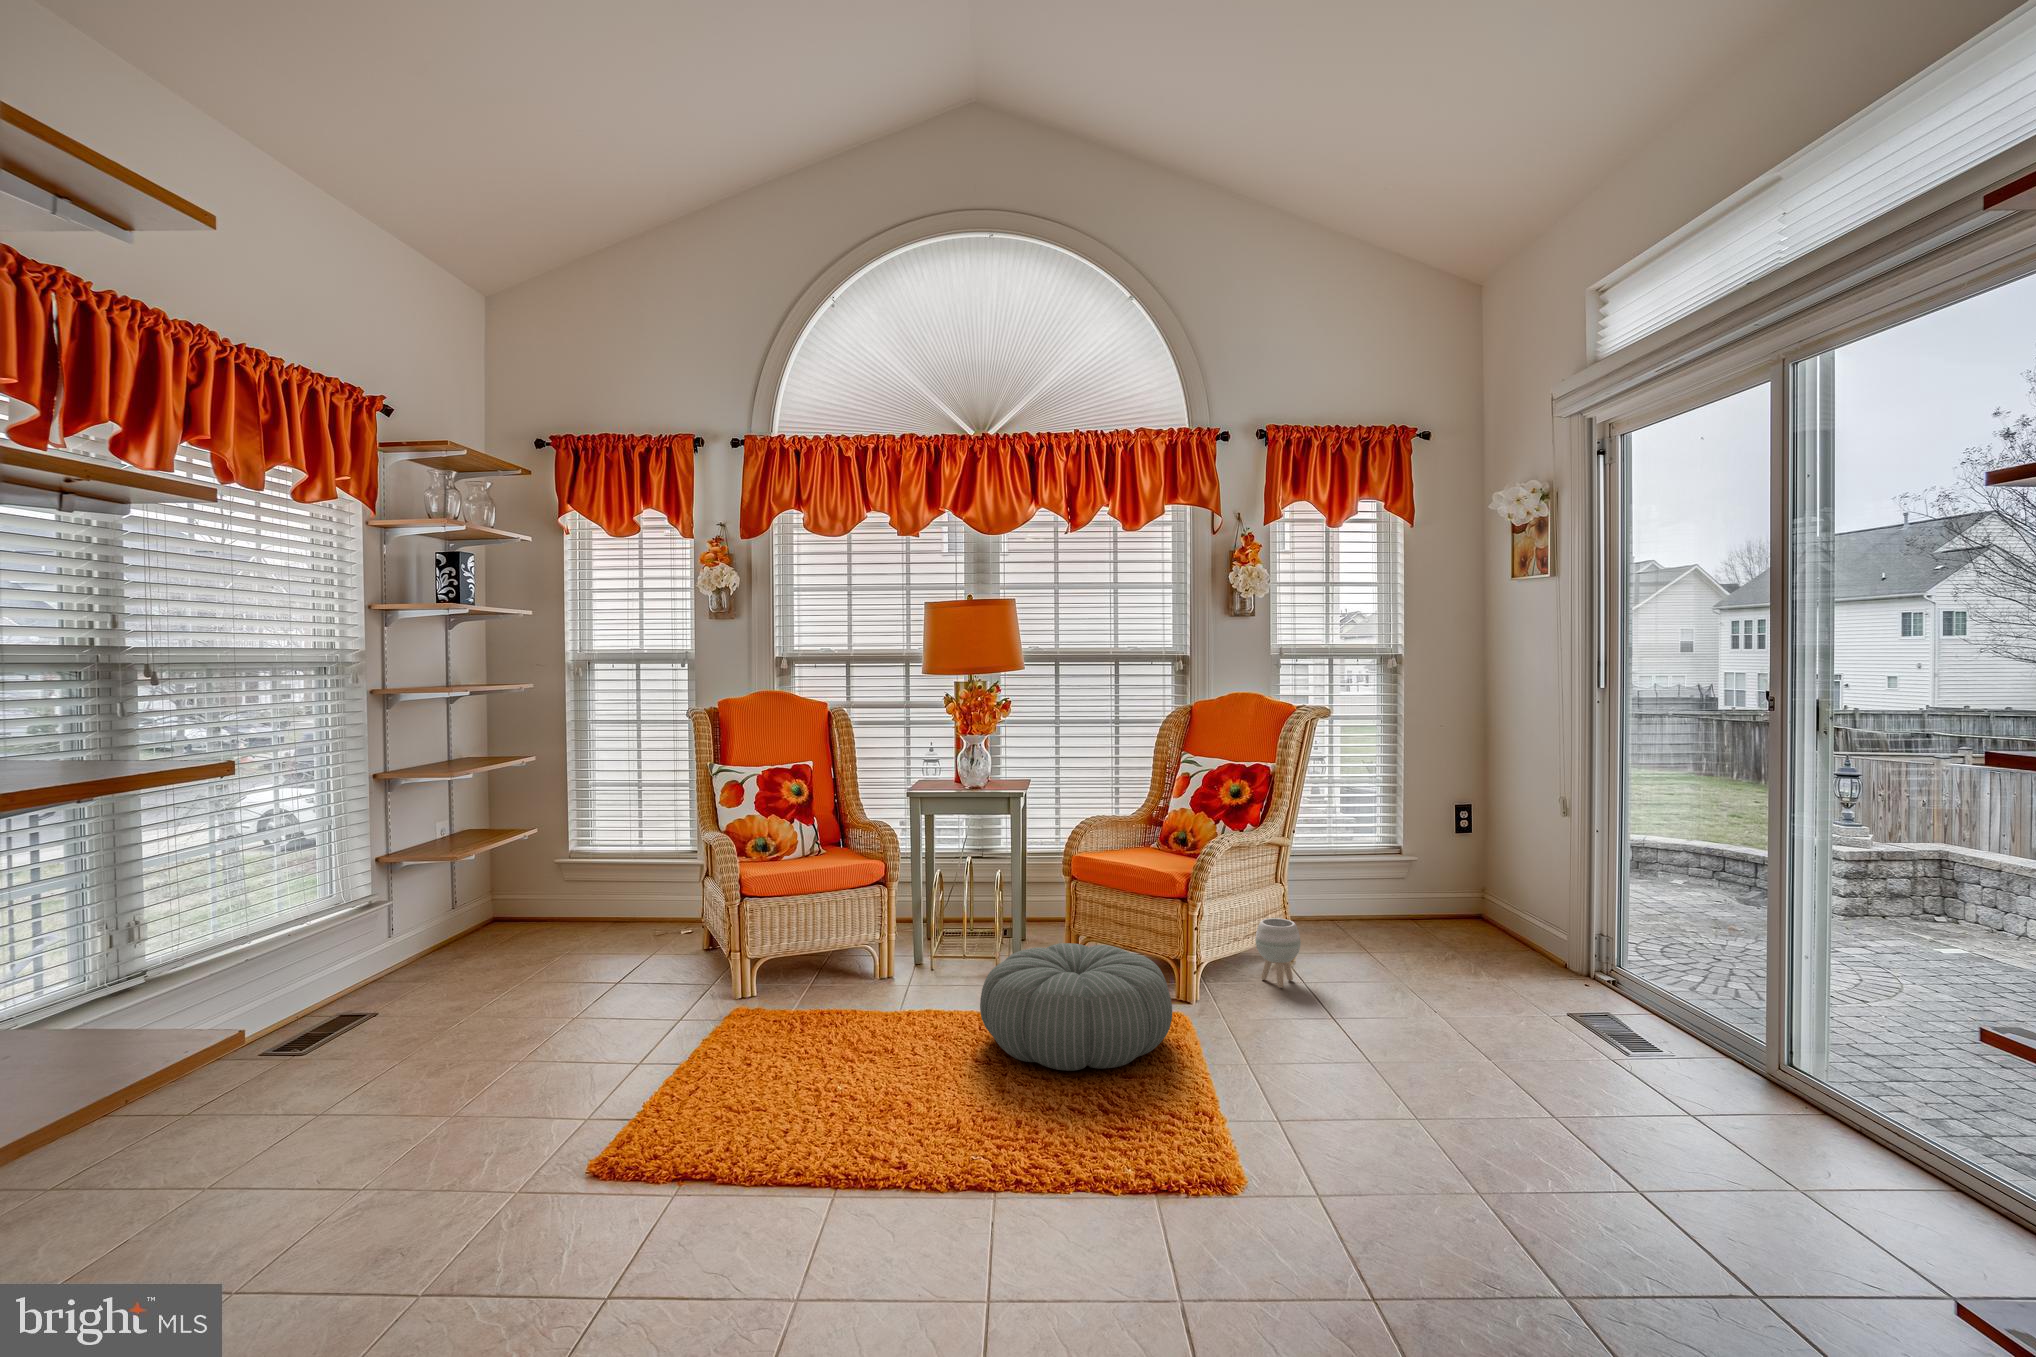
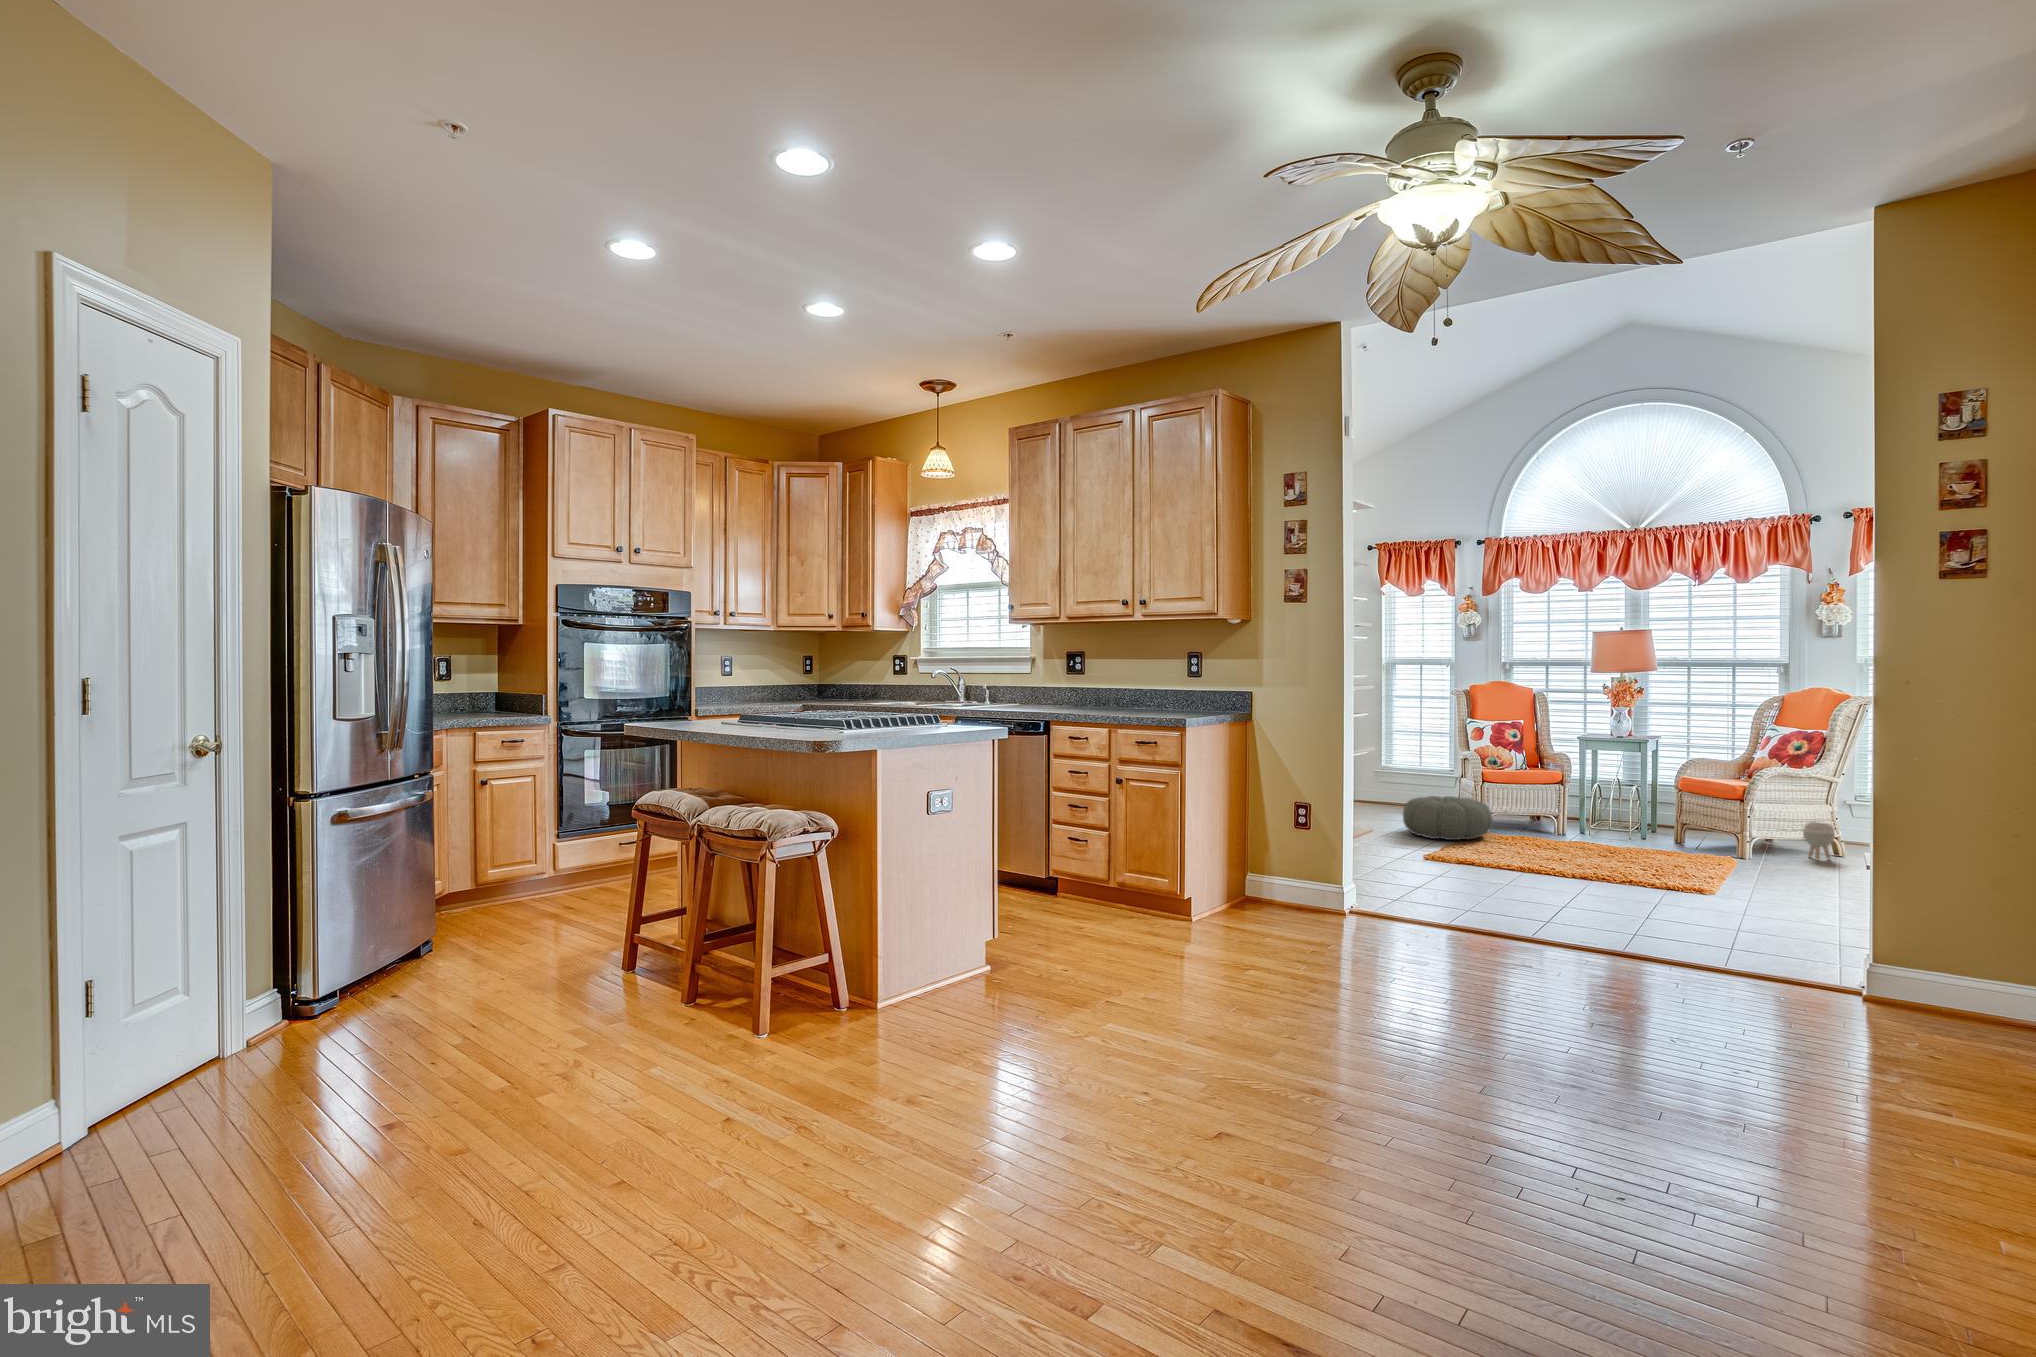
pouf: present [980,943,1172,1071] -> present [1403,796,1493,840]

